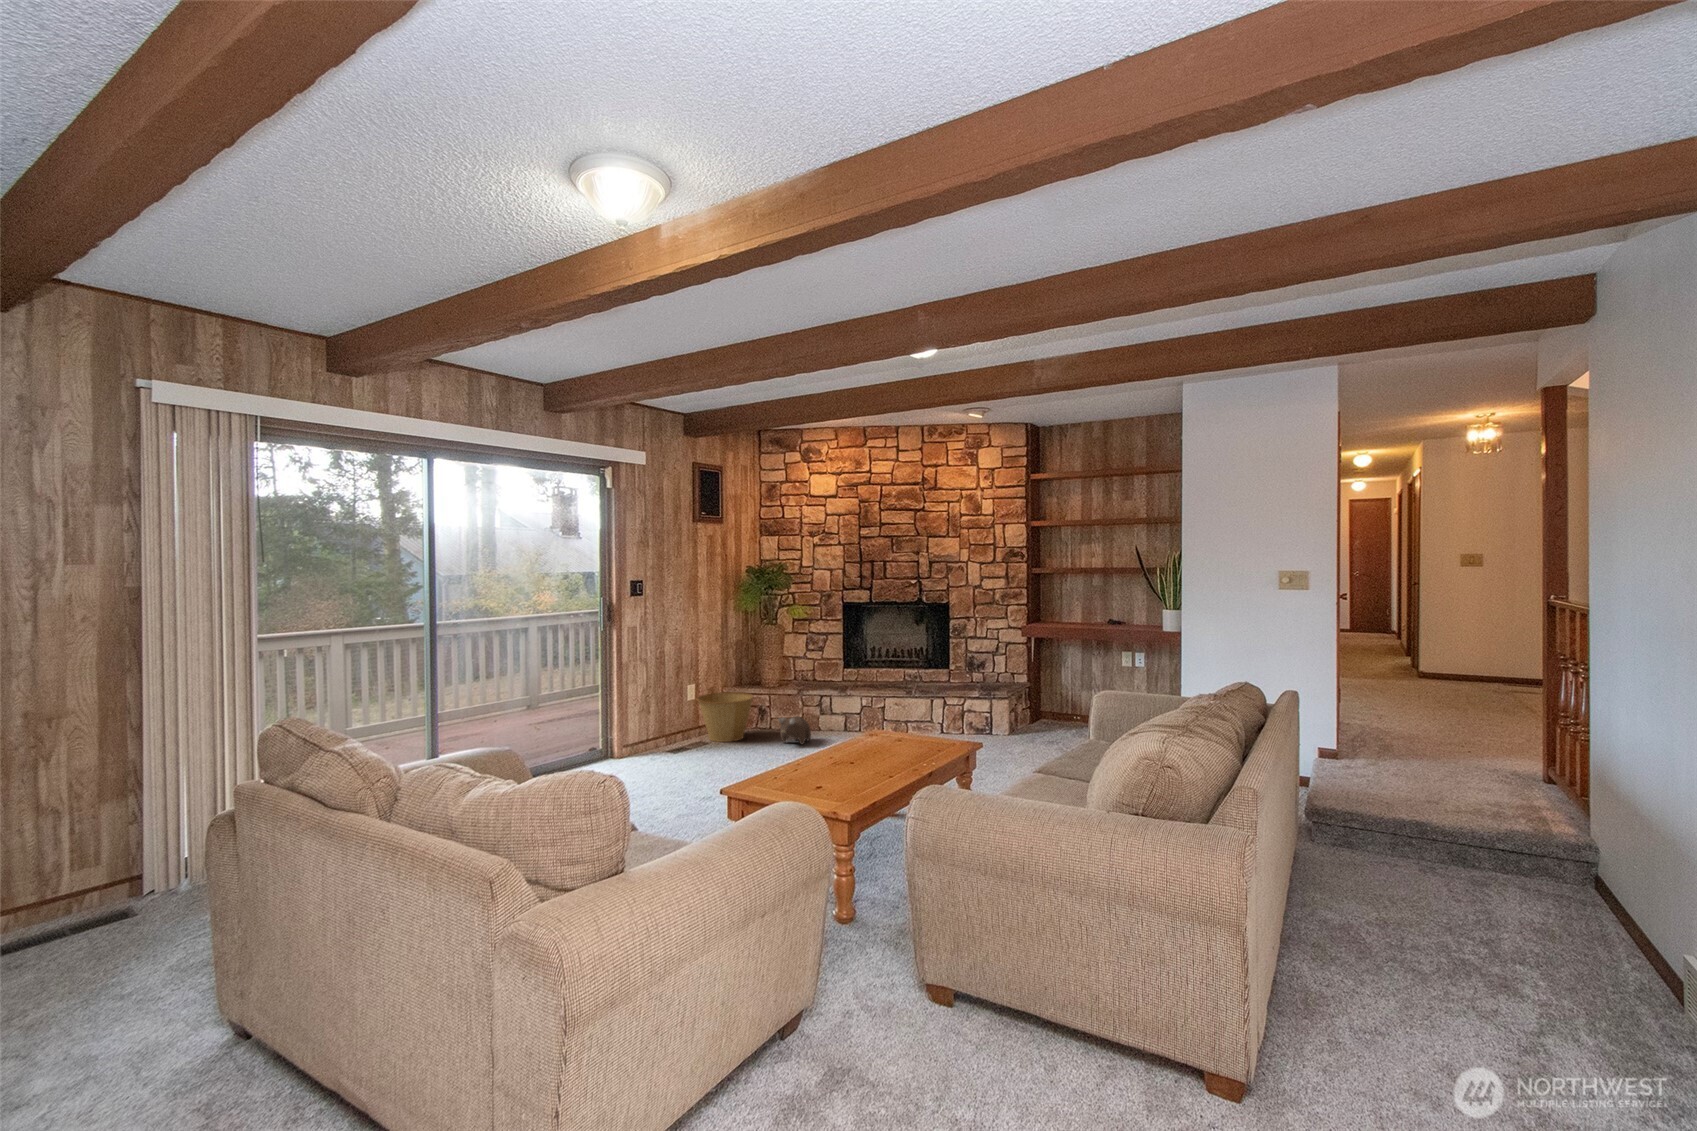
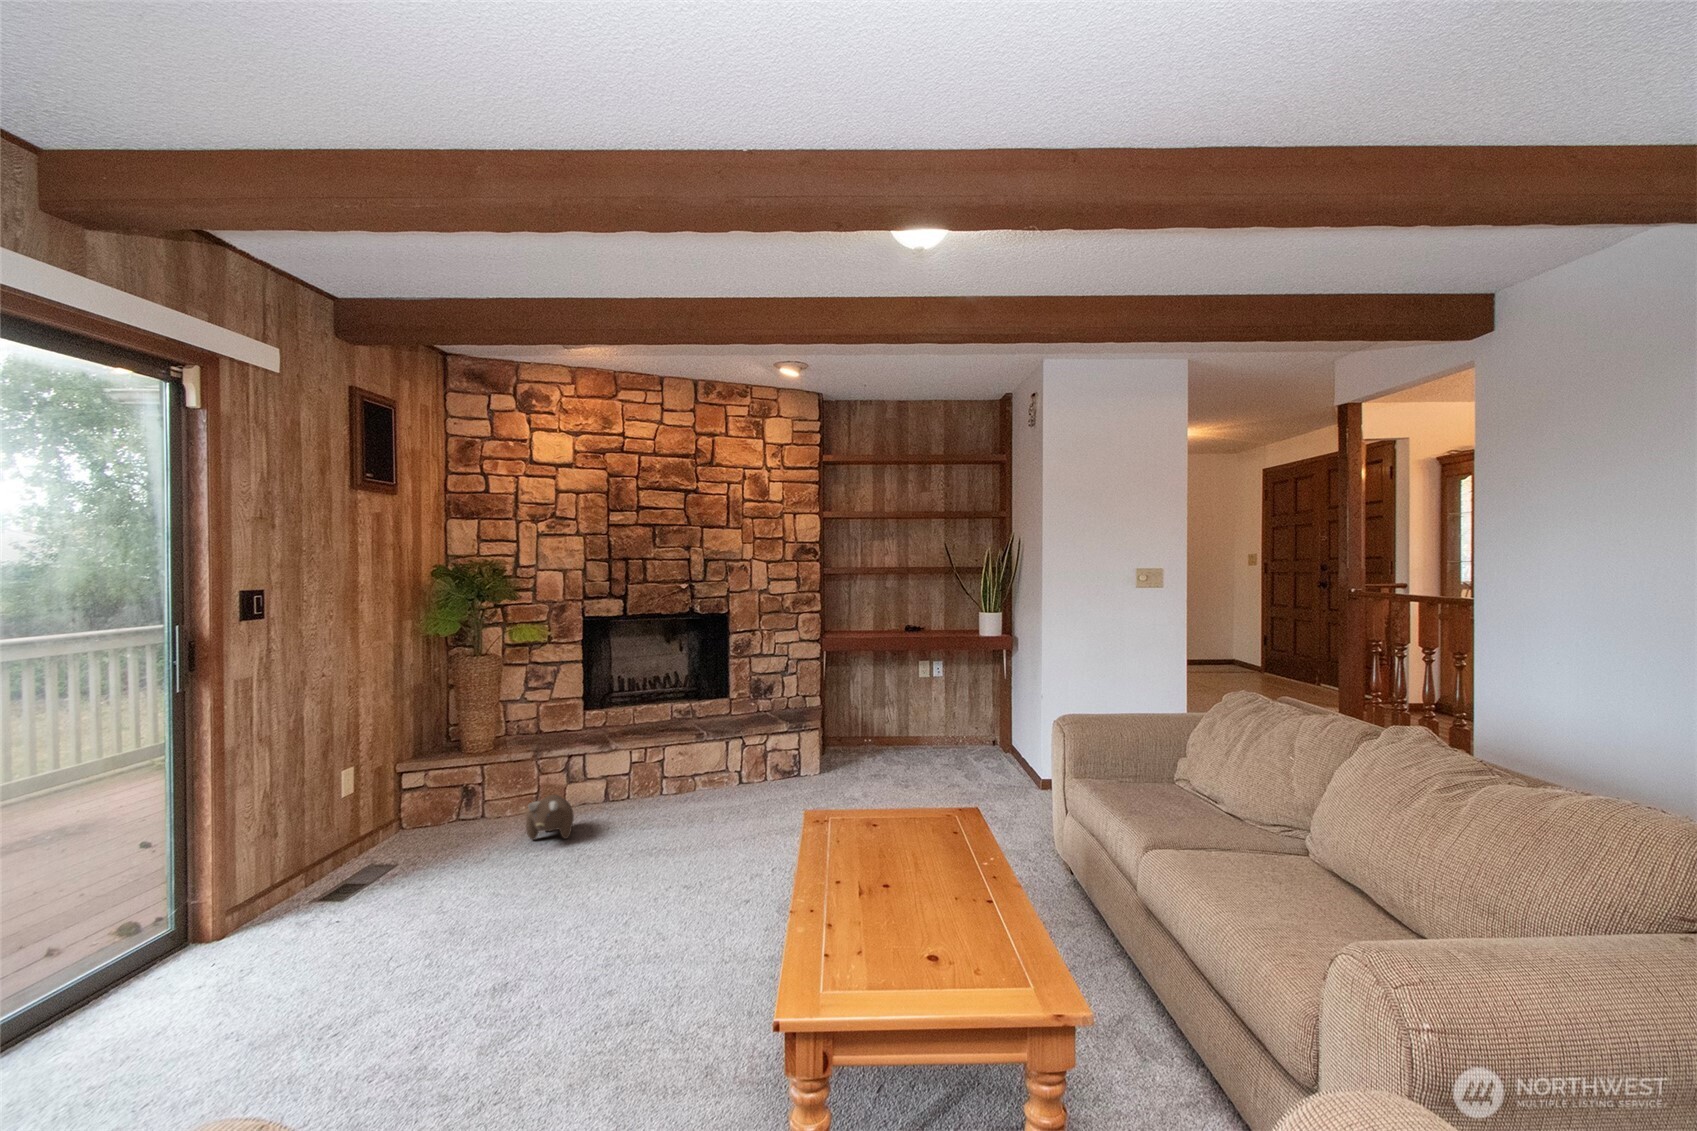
basket: present [696,692,753,742] -> none [361,768,469,858]

